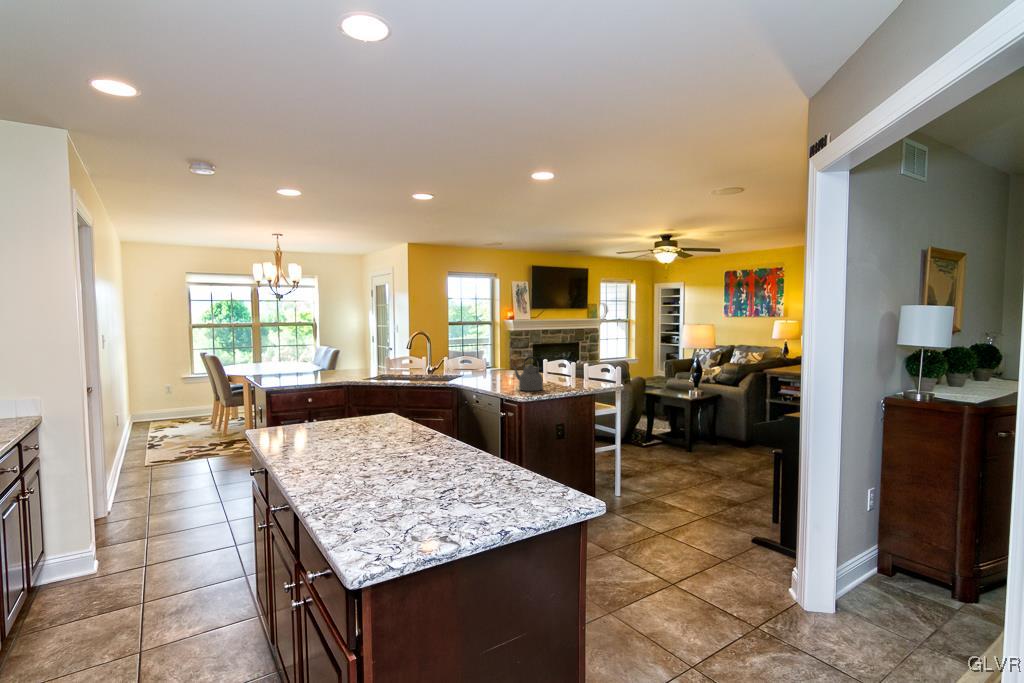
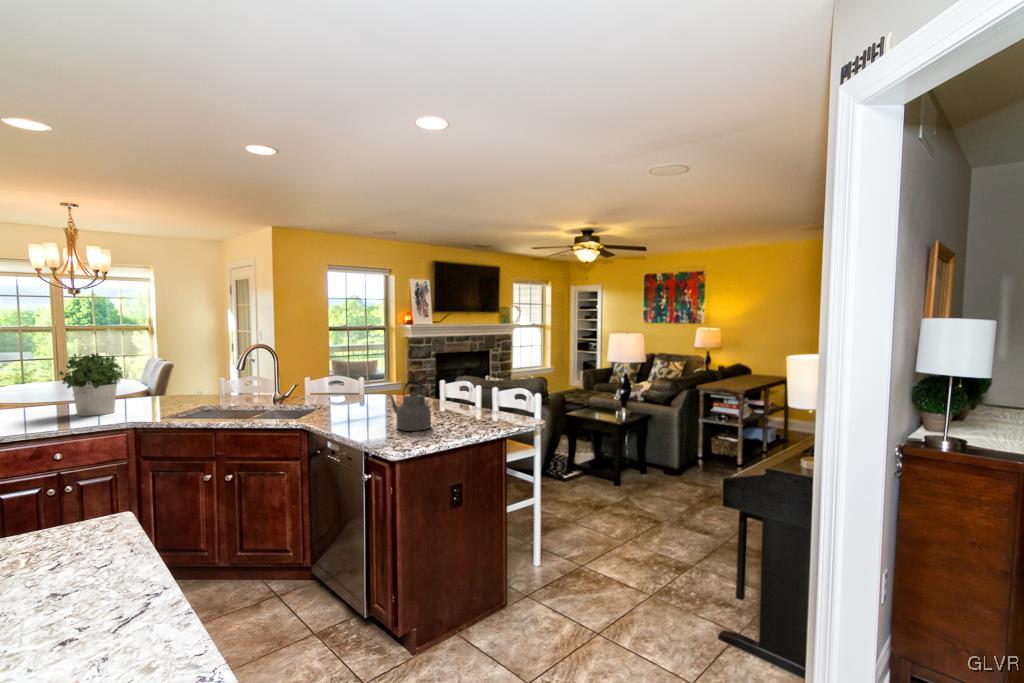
potted plant: none [295,339,333,381] -> present [59,353,123,416]

